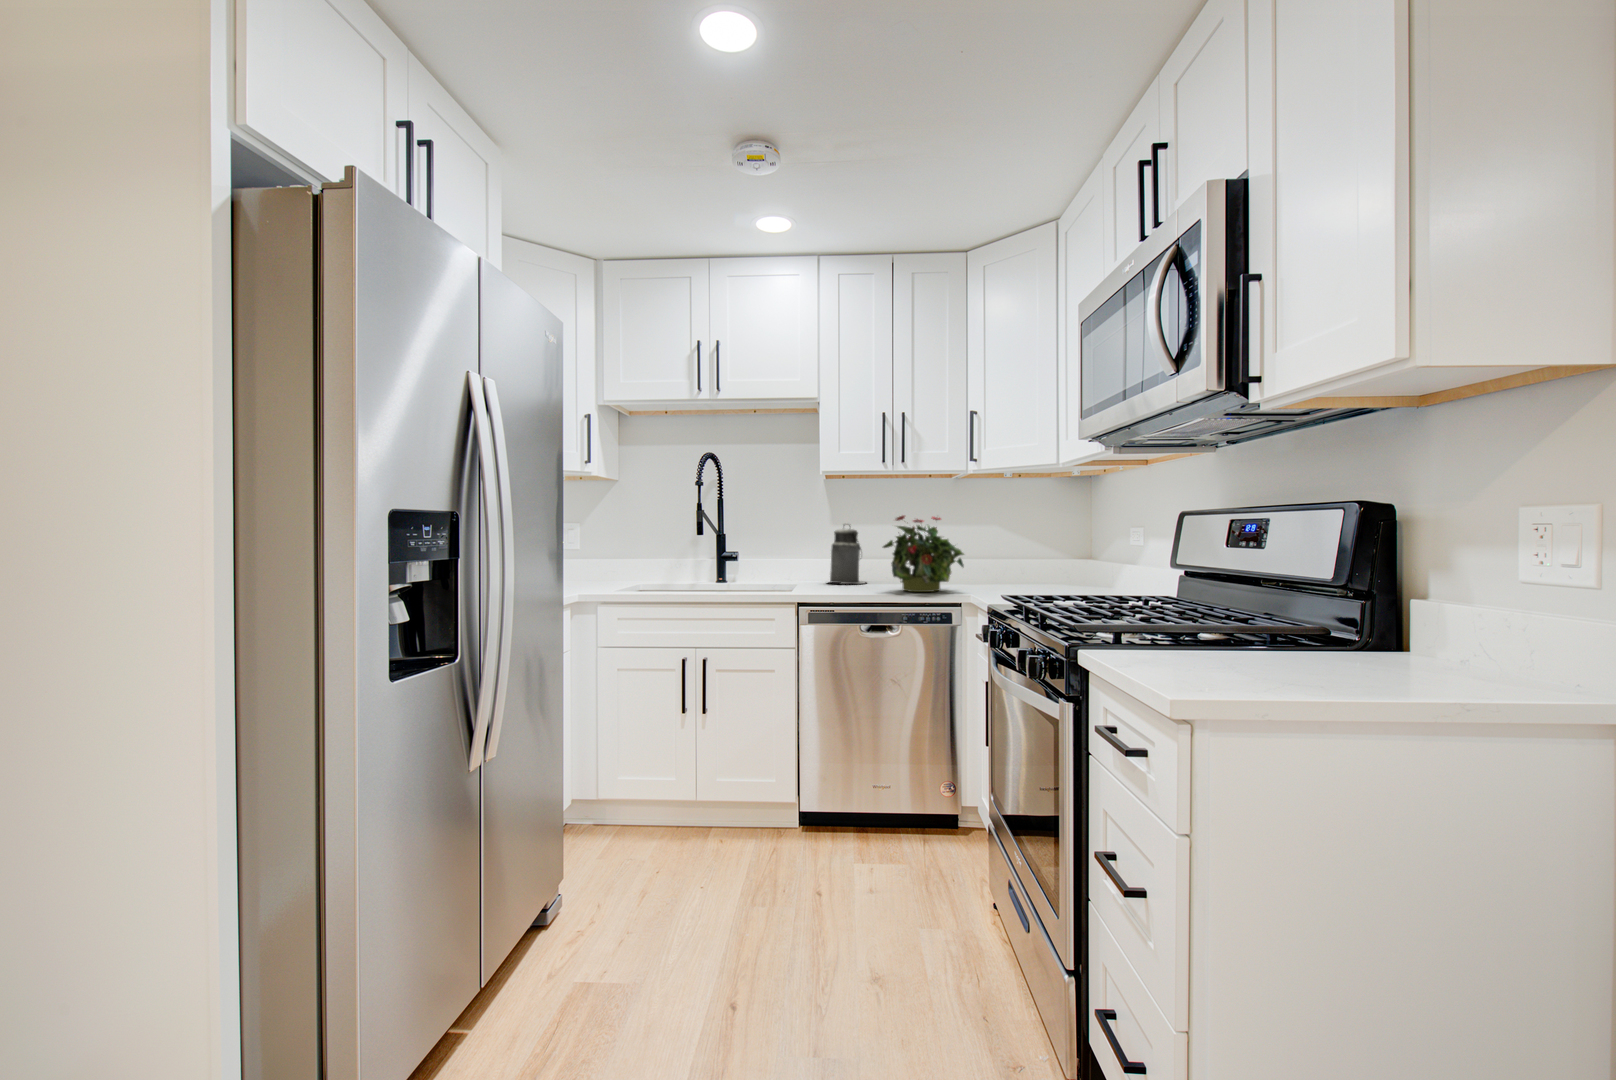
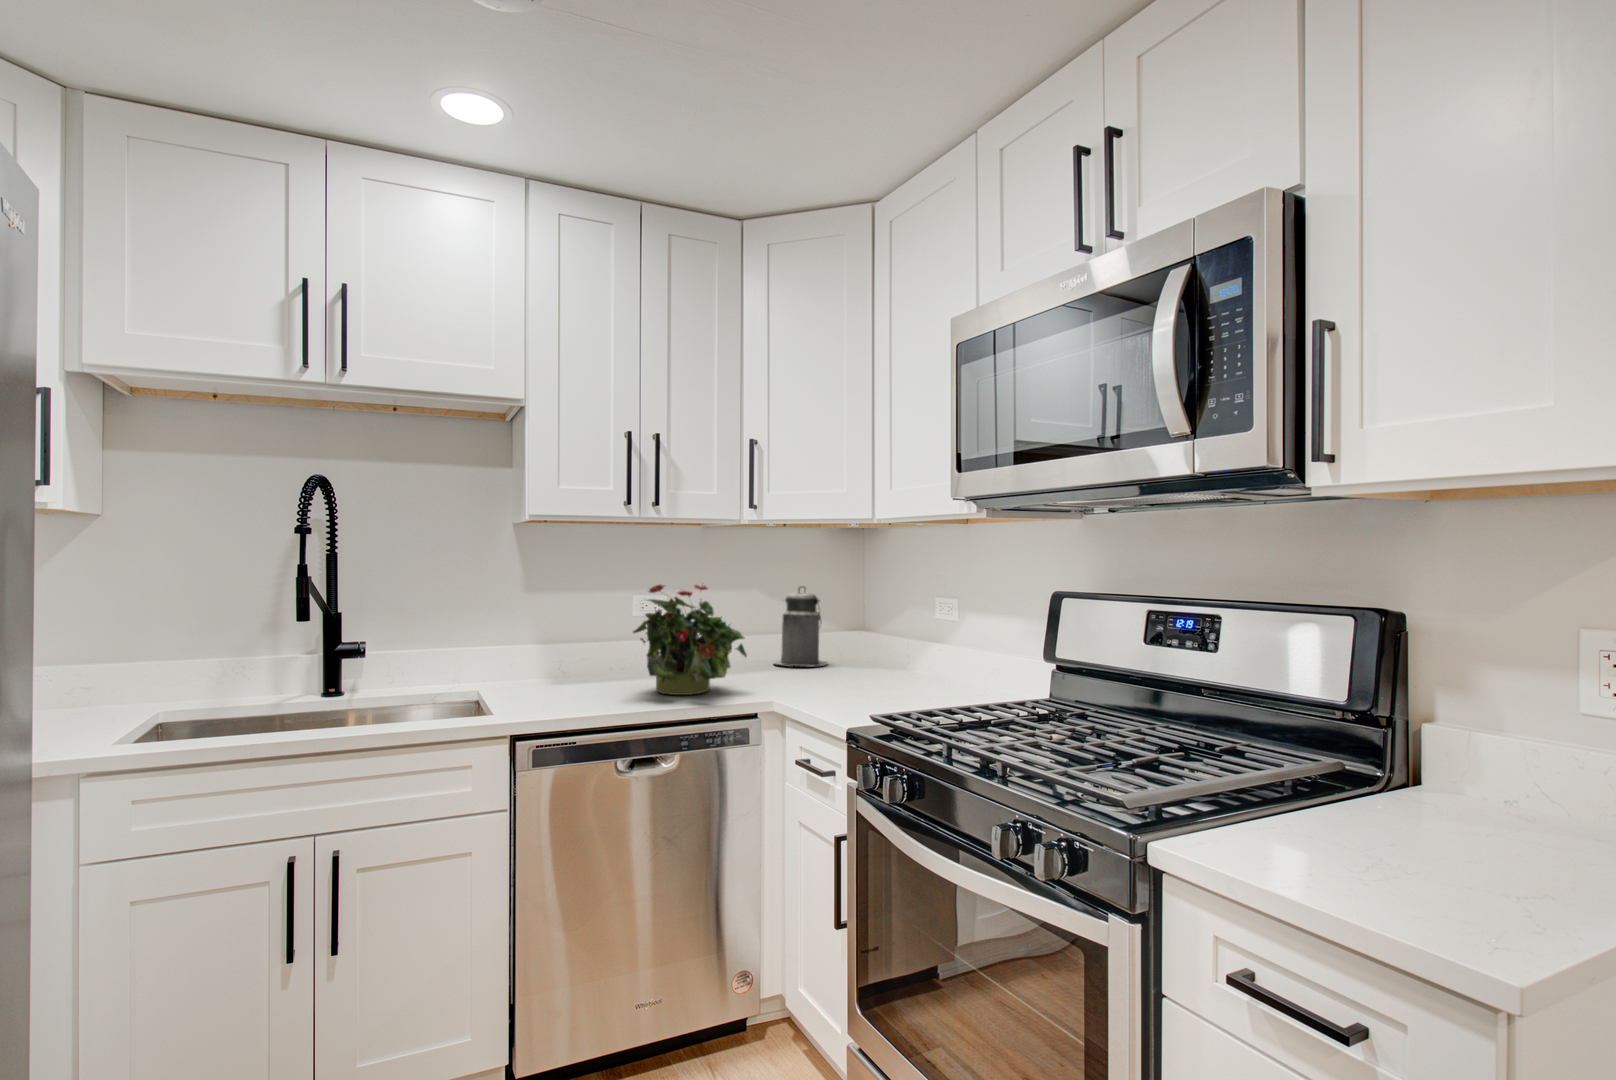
canister: present [830,525,867,584] -> present [775,586,828,666]

